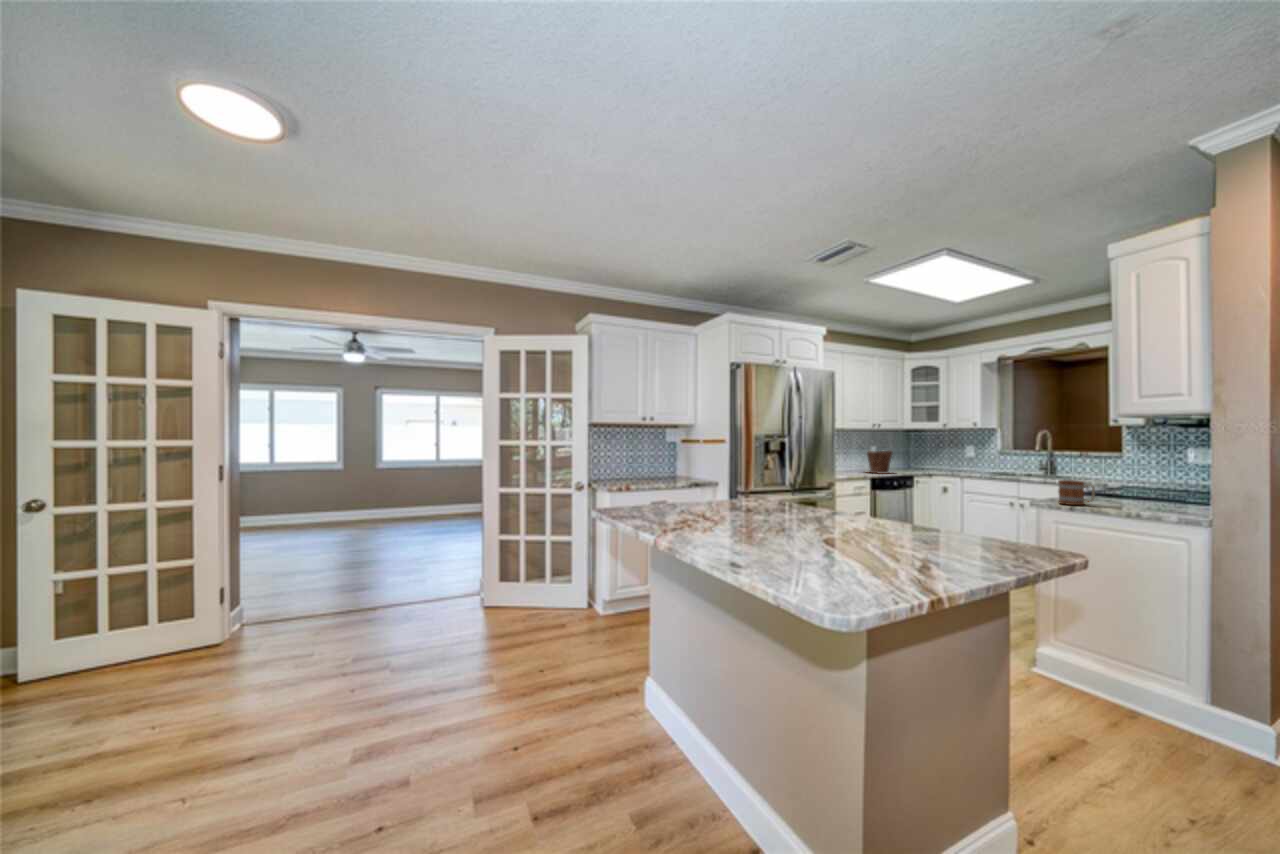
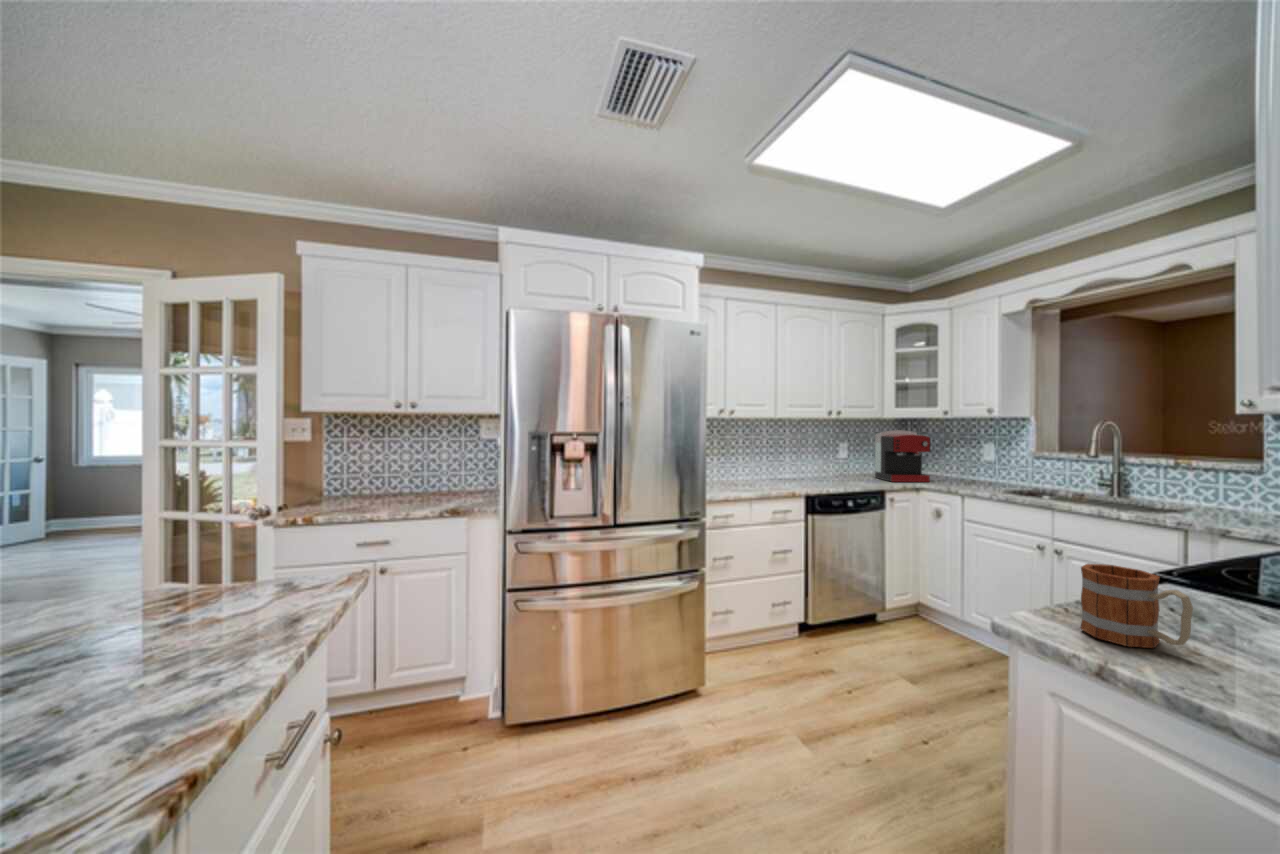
coffee maker: none [897,437,936,471] -> present [875,430,931,482]
plant pot: present [867,450,892,474] -> none [811,450,859,487]

